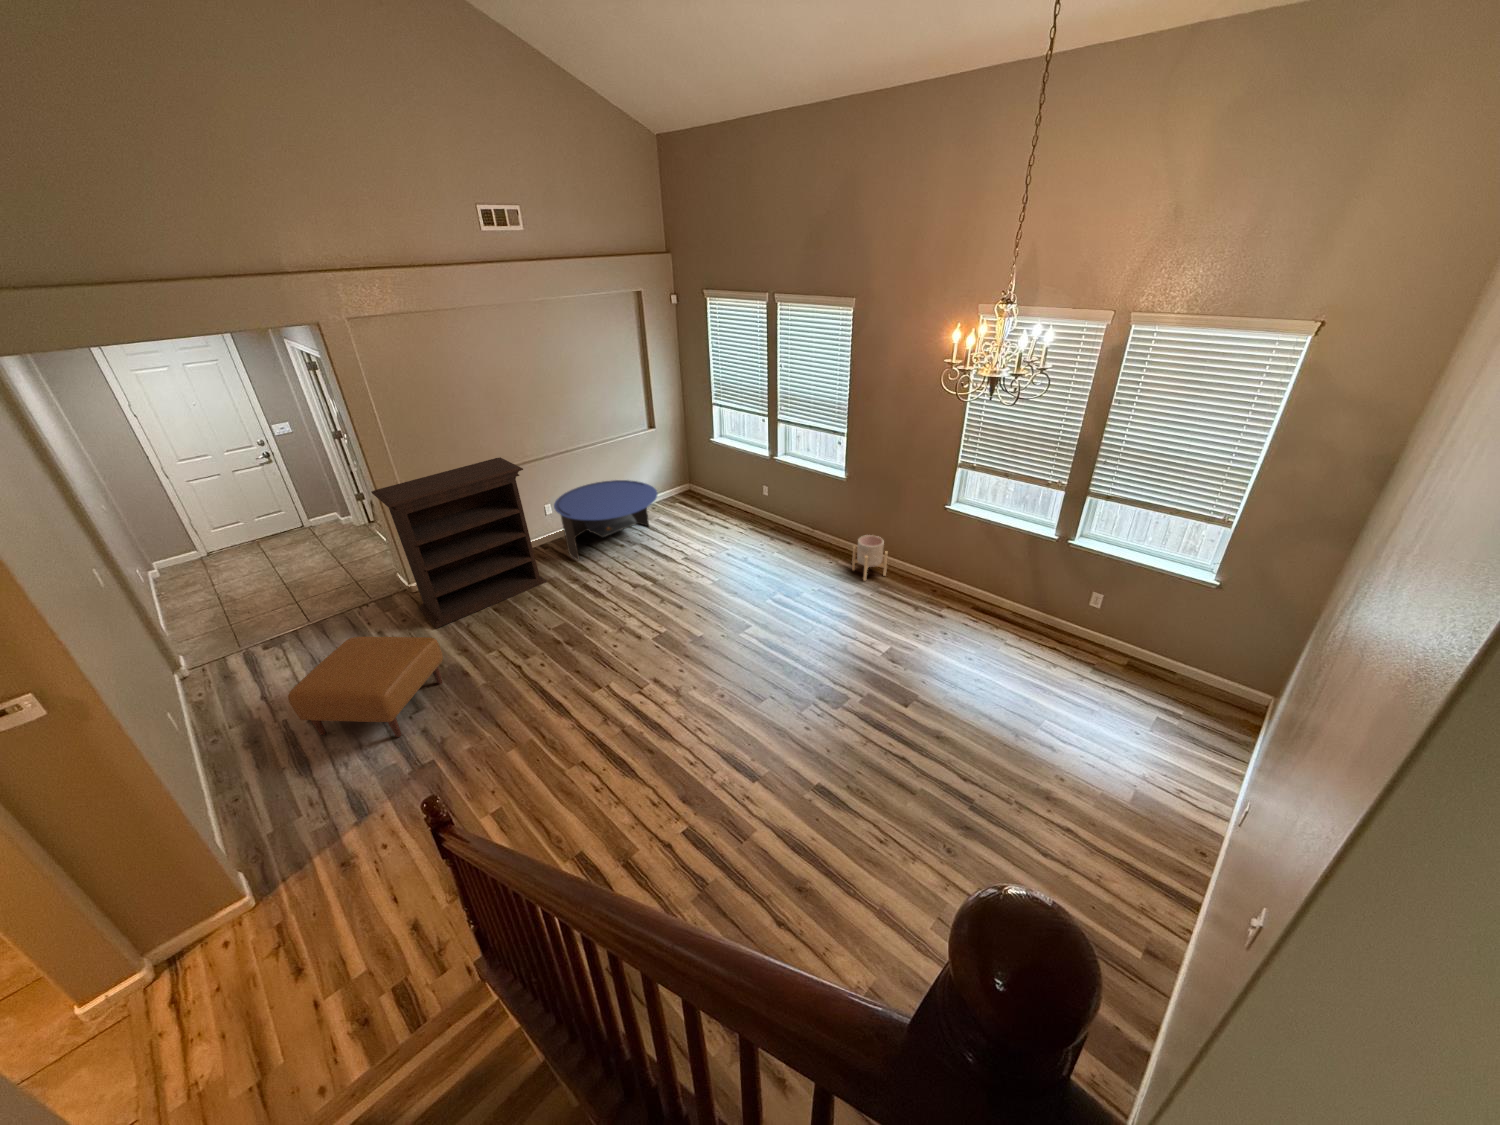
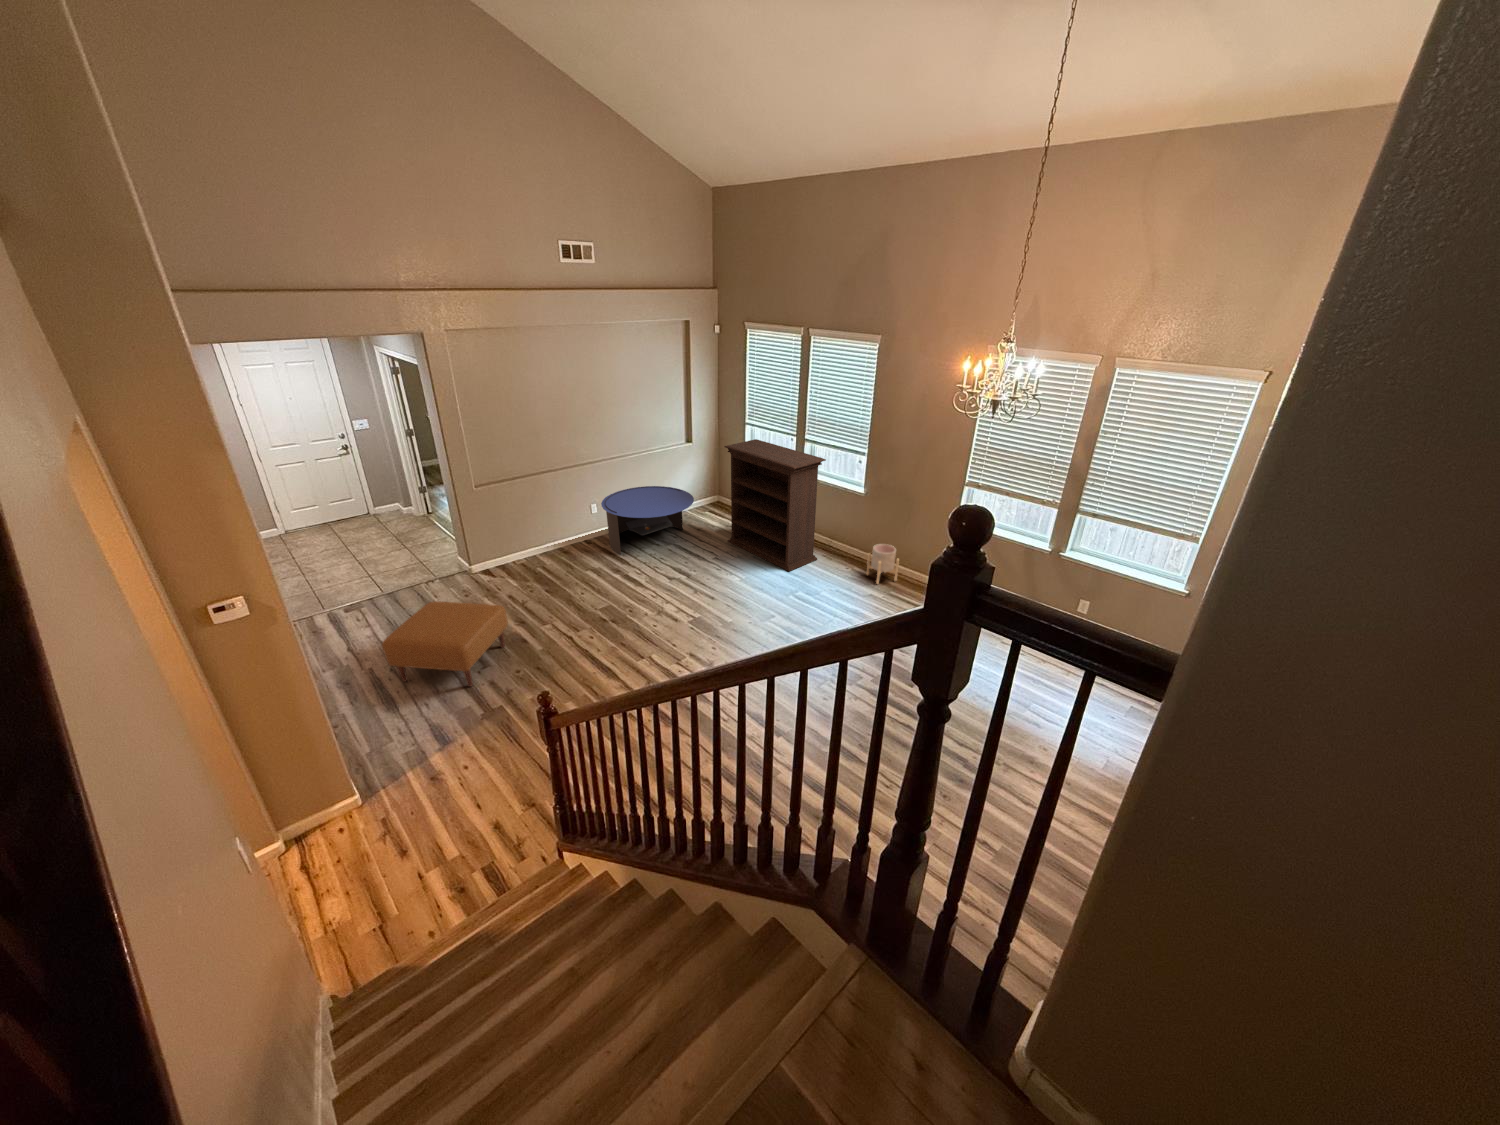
bookshelf: present [371,457,547,628] -> present [724,439,826,571]

